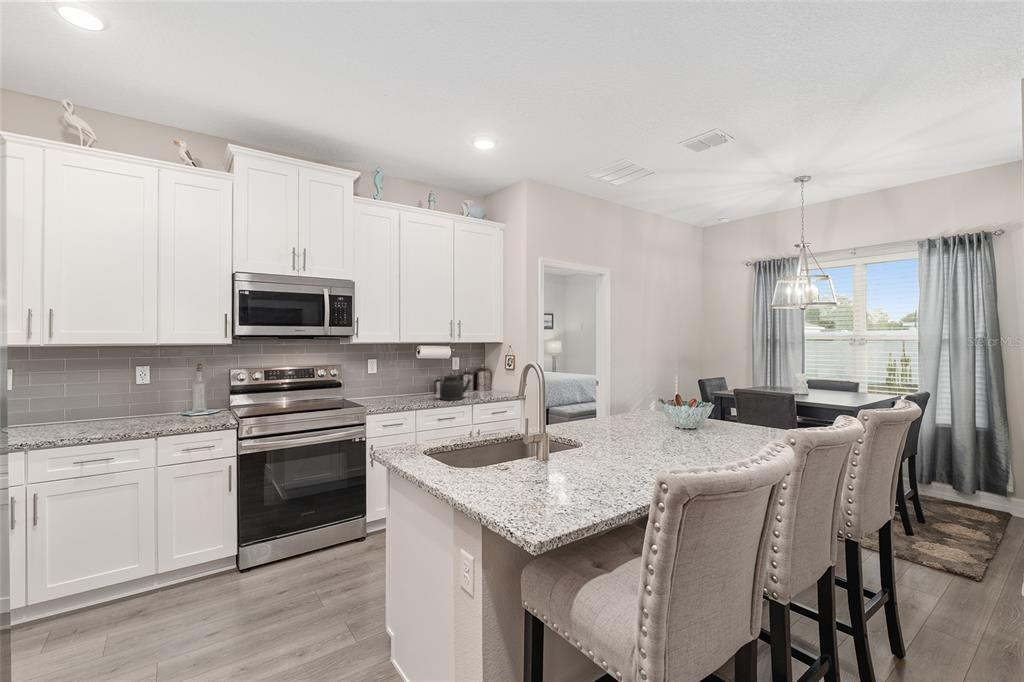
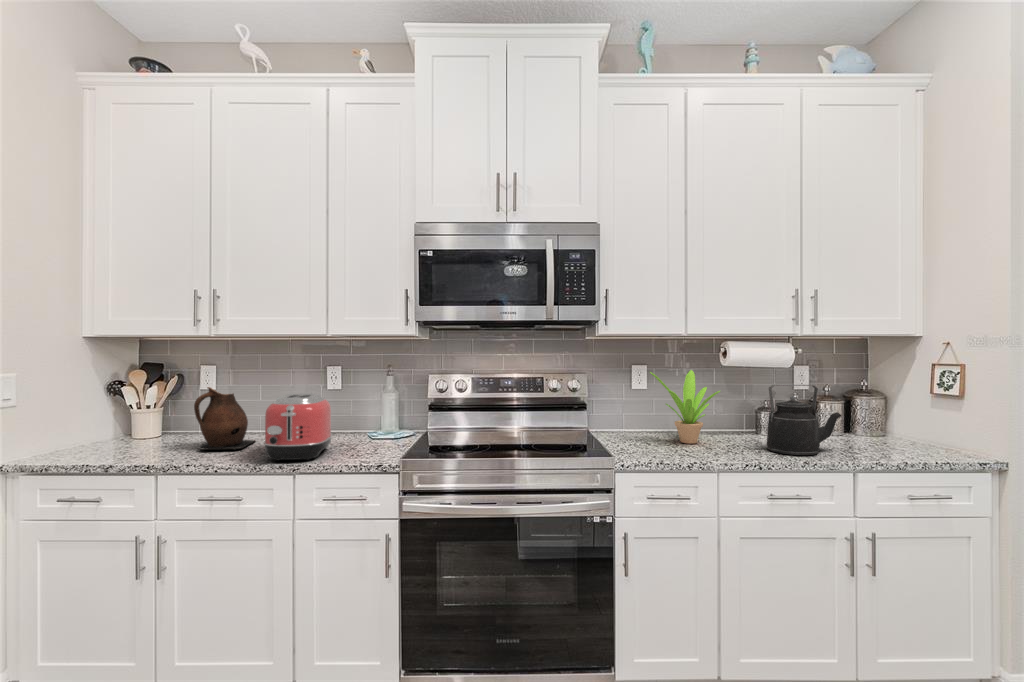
potted plant: none [381,361,418,400] -> present [650,370,720,444]
ceramic pitcher: none [46,383,95,429] -> present [194,387,256,450]
toaster: none [126,383,176,428] -> present [264,393,332,461]

